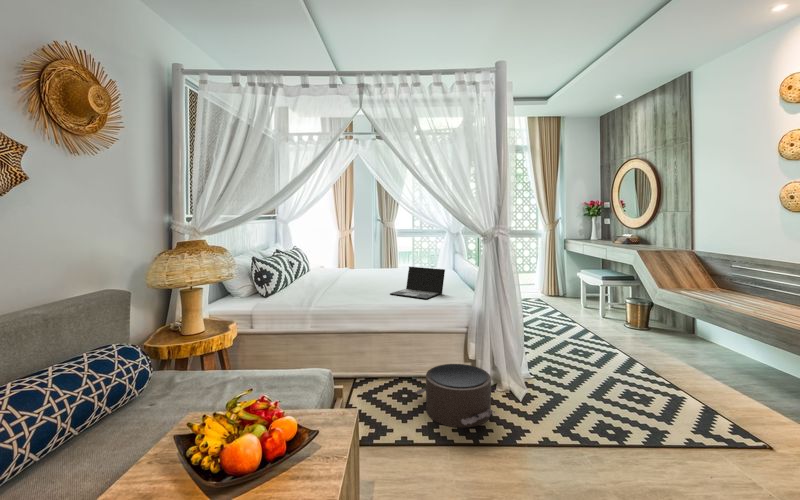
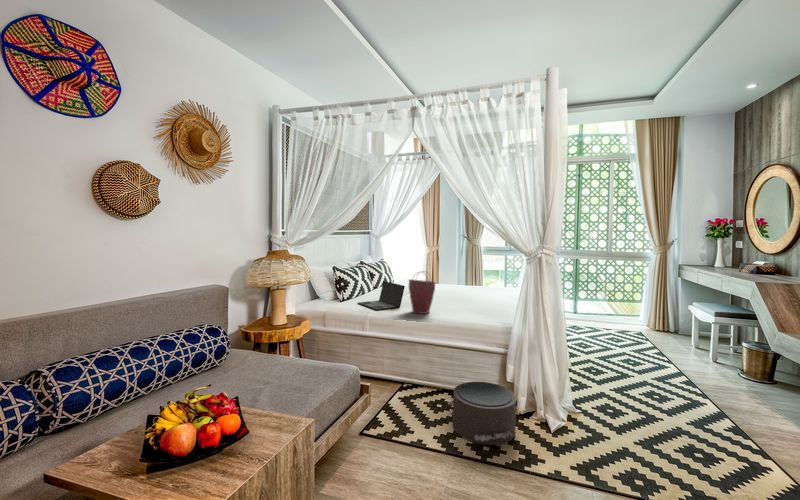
handbag: none [351,254,383,301] -> present [409,280,435,314]
laptop: present [390,267,445,299] -> present [358,281,405,310]

